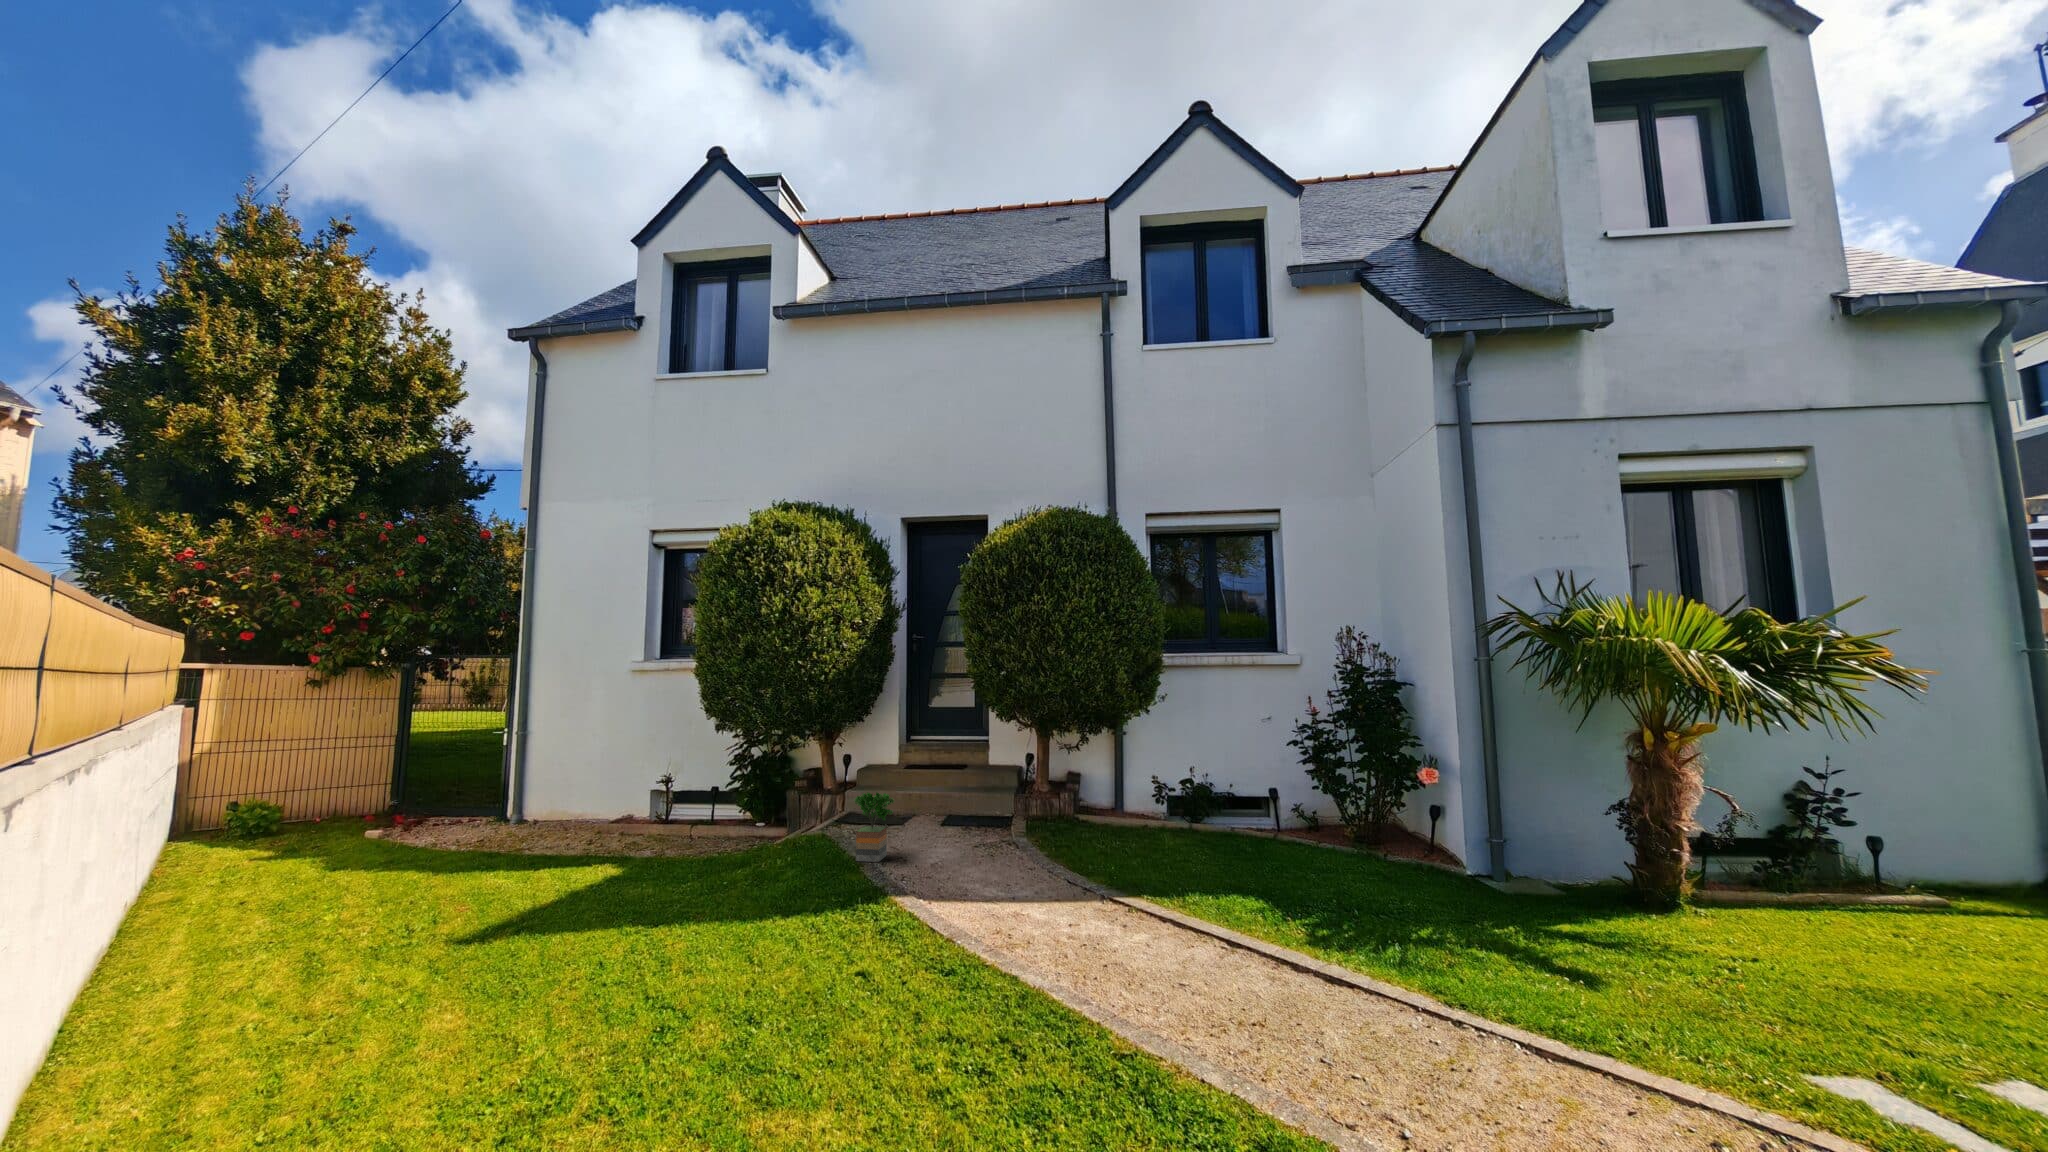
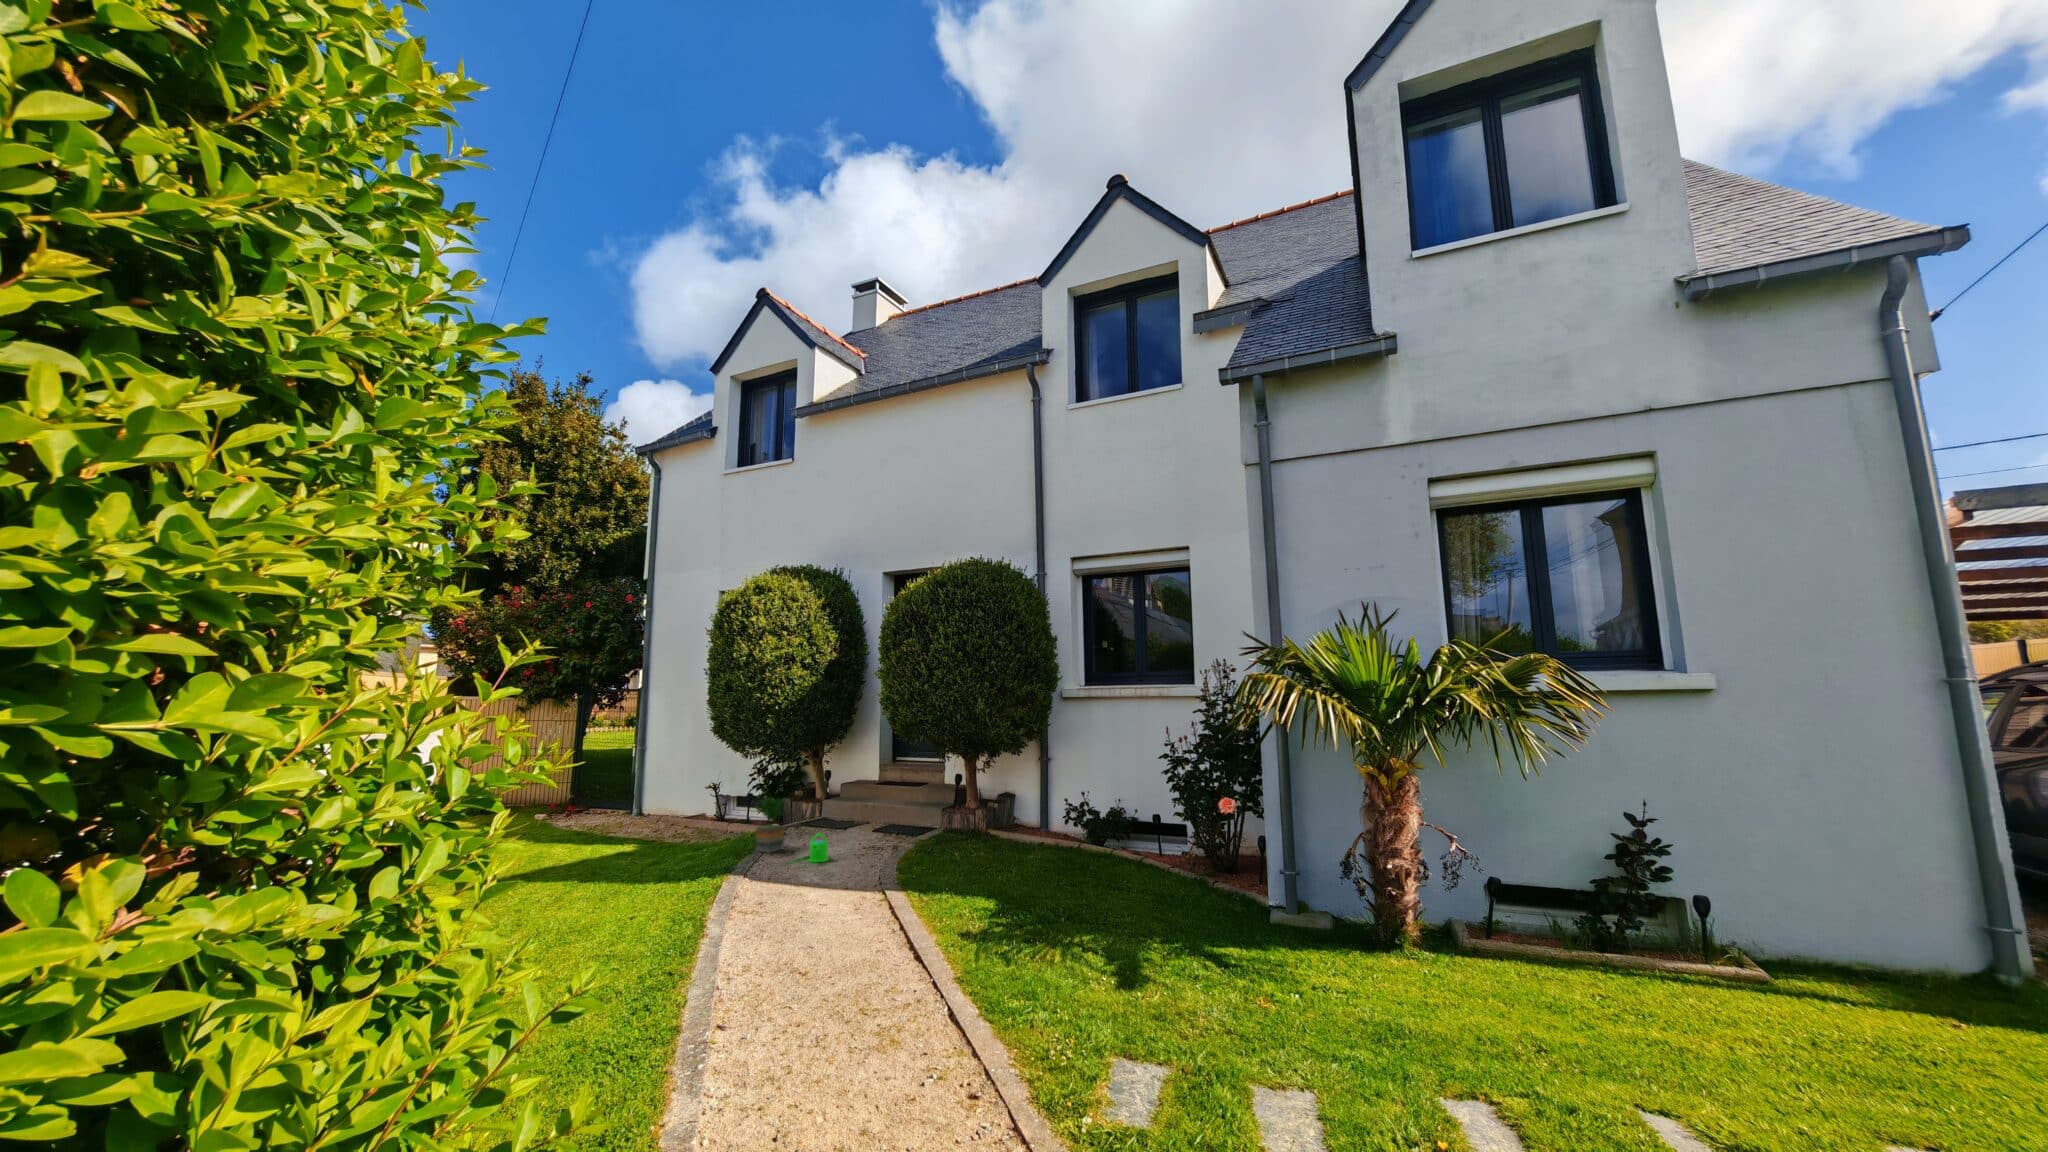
watering can: none [938,832,963,869] -> present [809,833,828,862]

